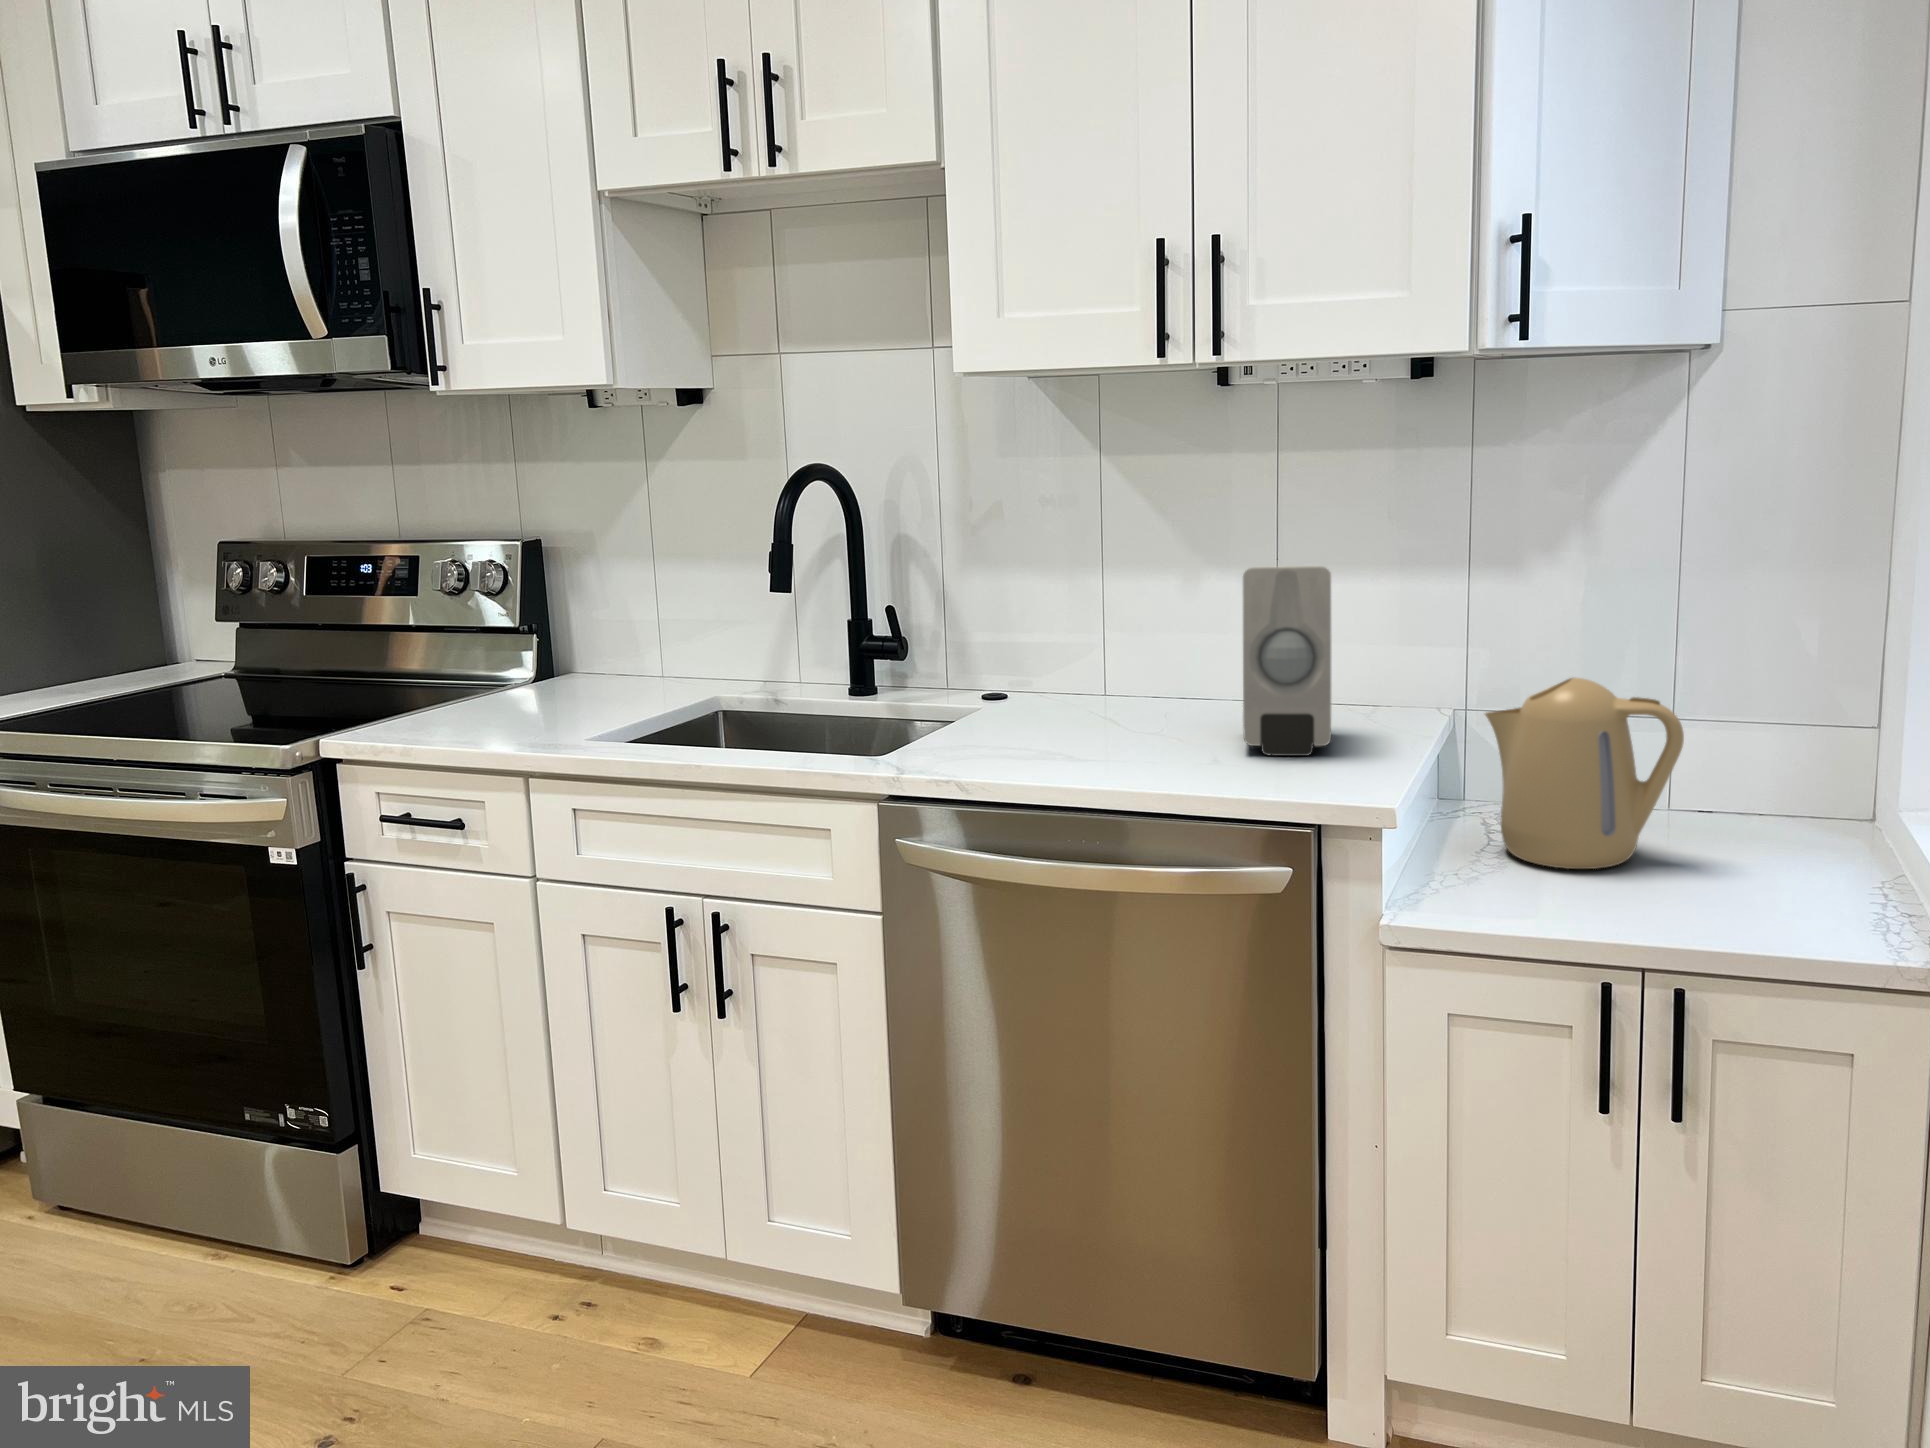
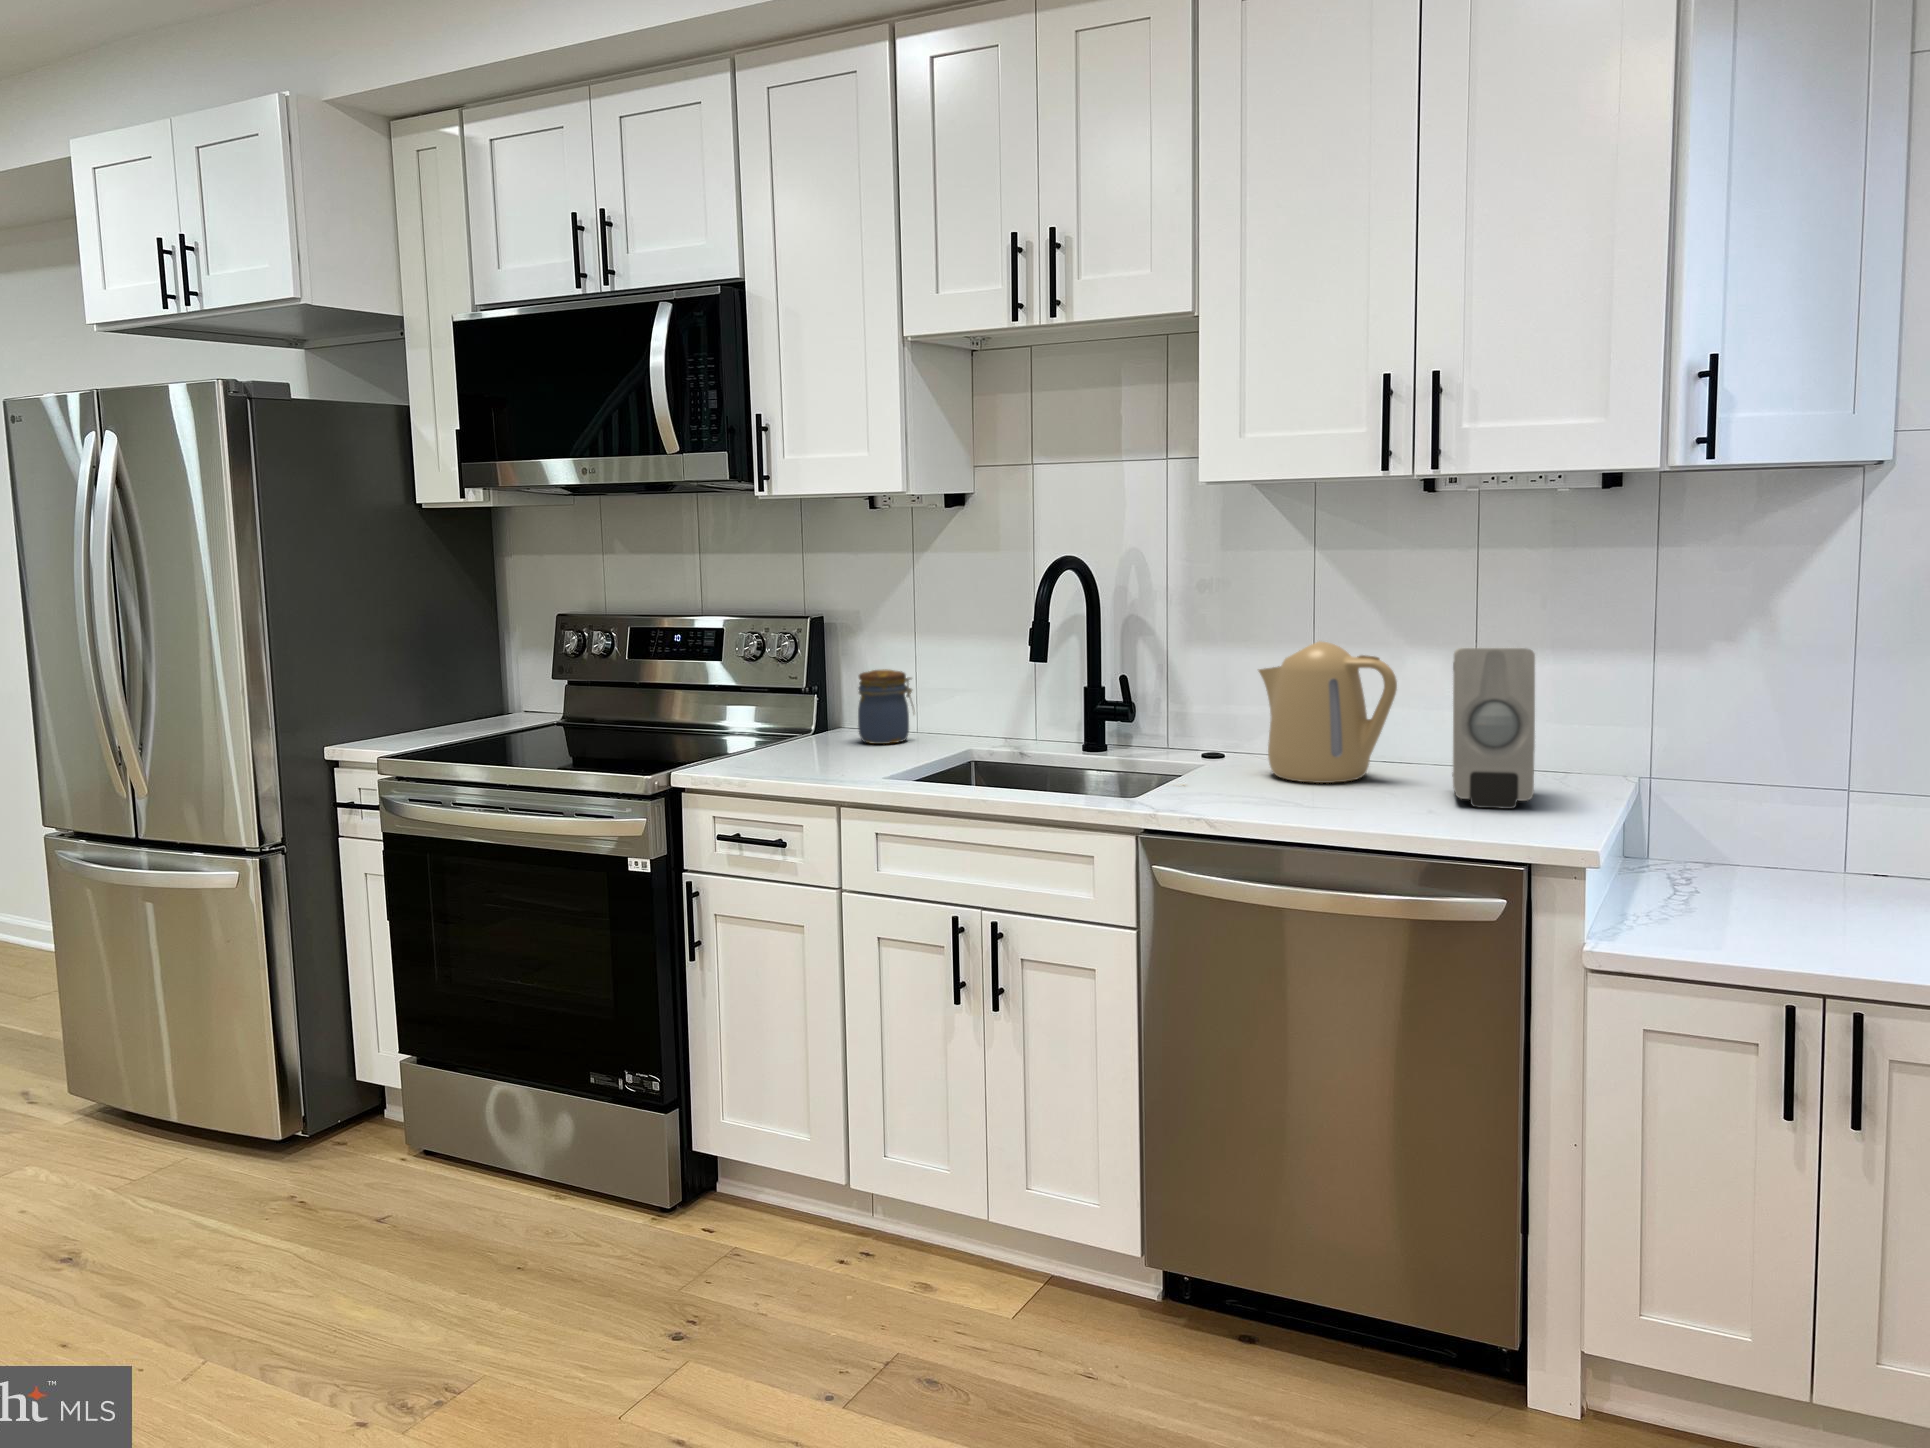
jar: none [579,603,651,692] -> present [858,669,914,744]
kettle: present [1485,677,1684,869] -> present [1258,641,1397,783]

